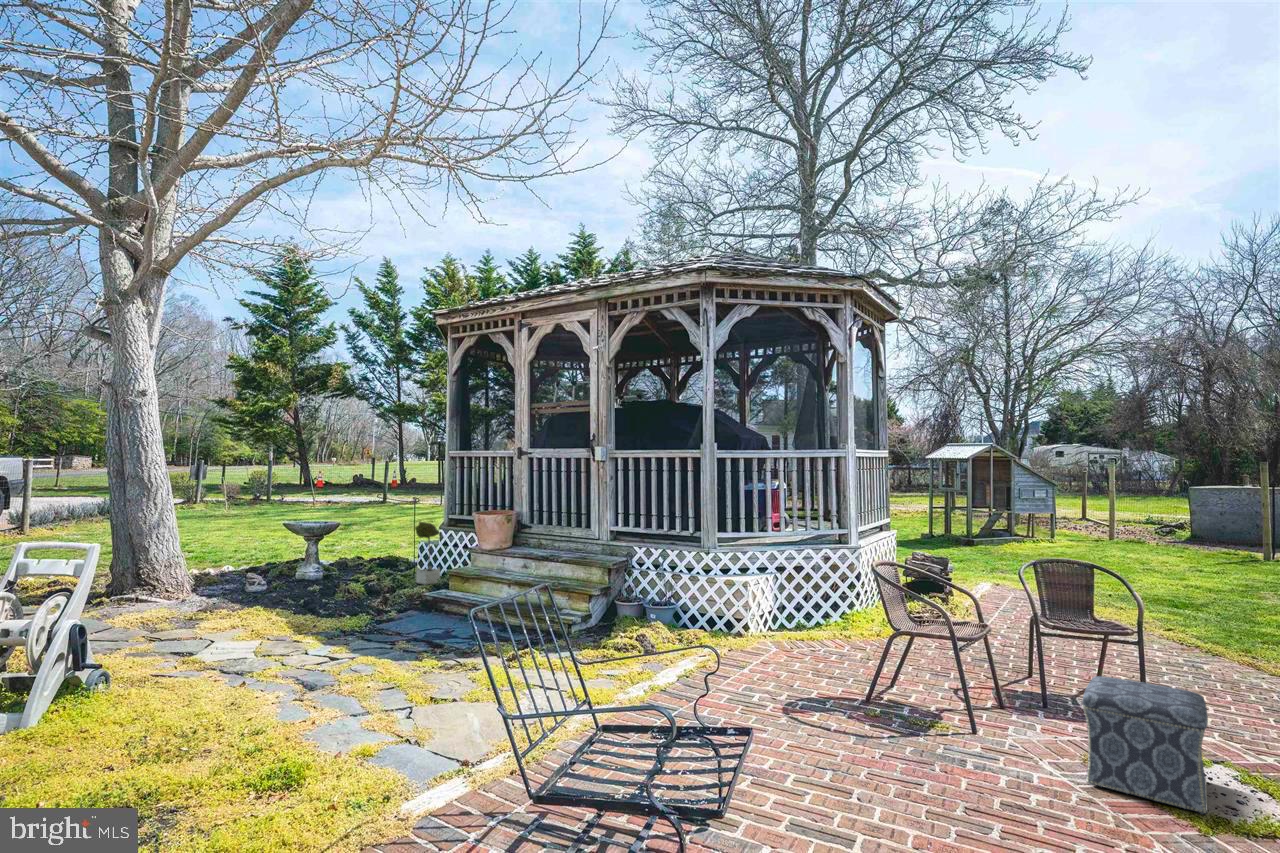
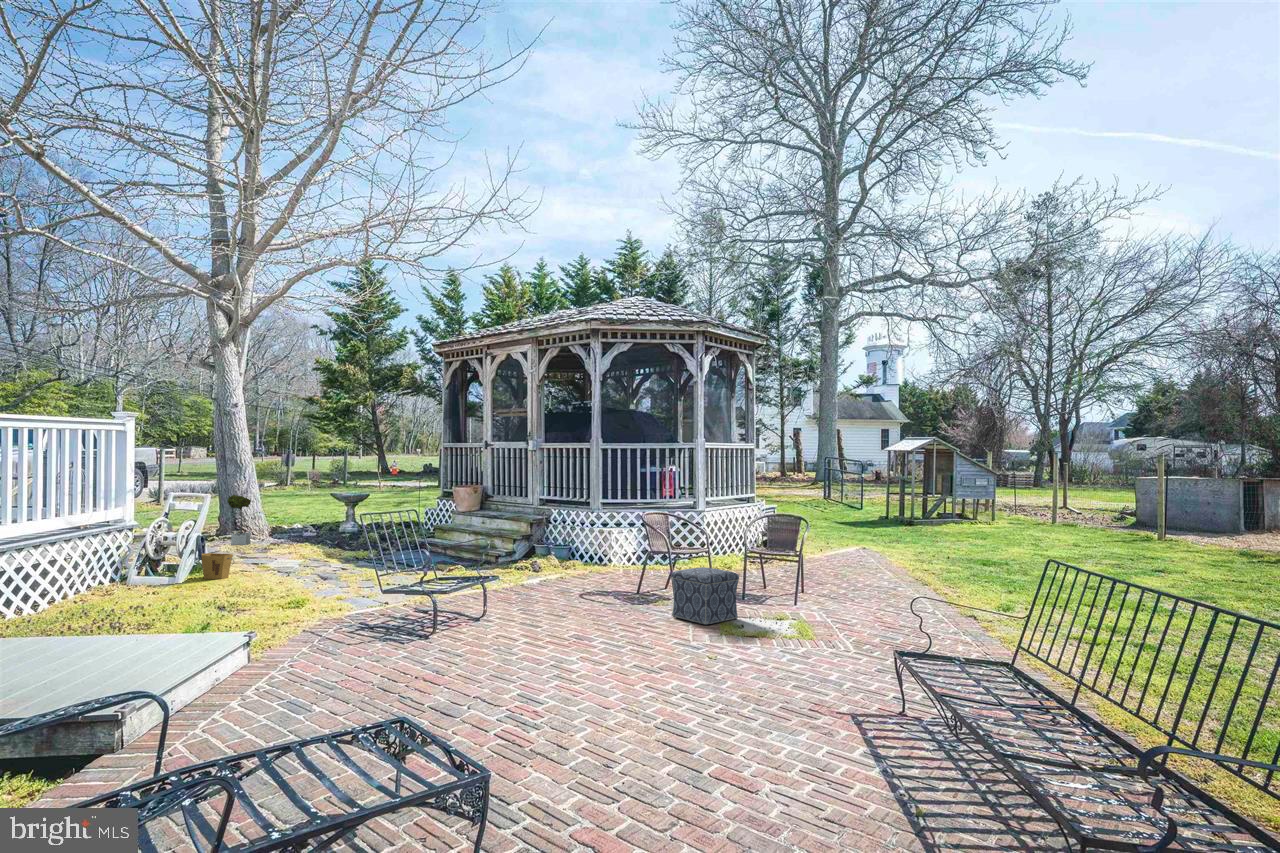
potted tree: present [415,522,440,585] -> present [228,495,251,545]
bucket: none [77,655,146,711] -> present [201,553,234,579]

